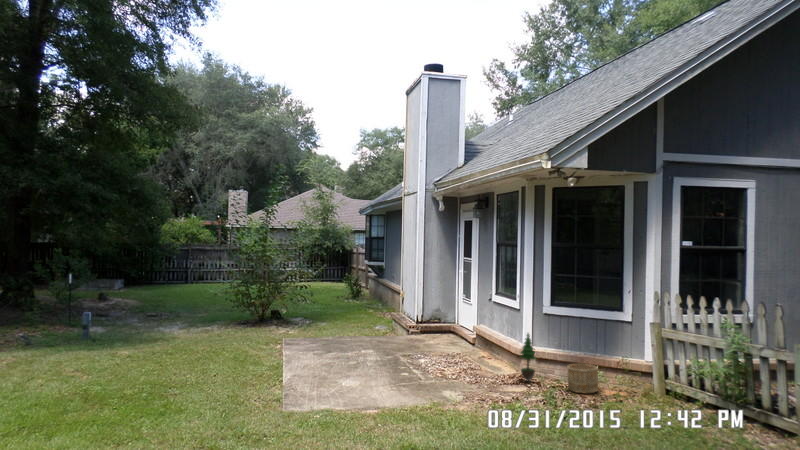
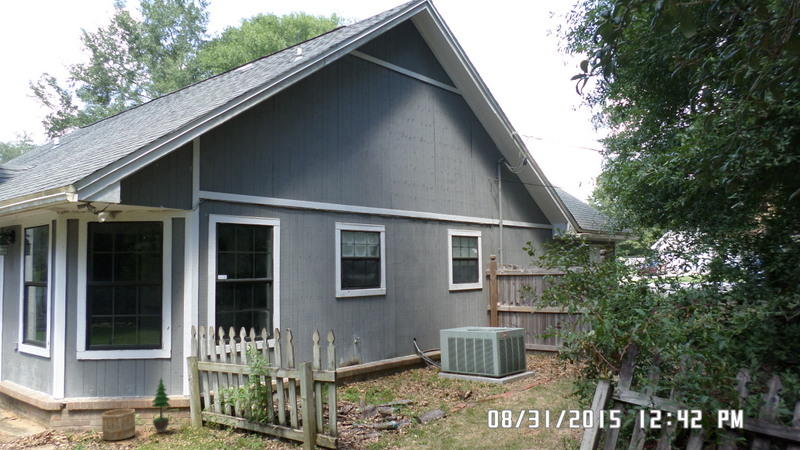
potted tree: present [520,333,536,381] -> present [152,379,171,432]

